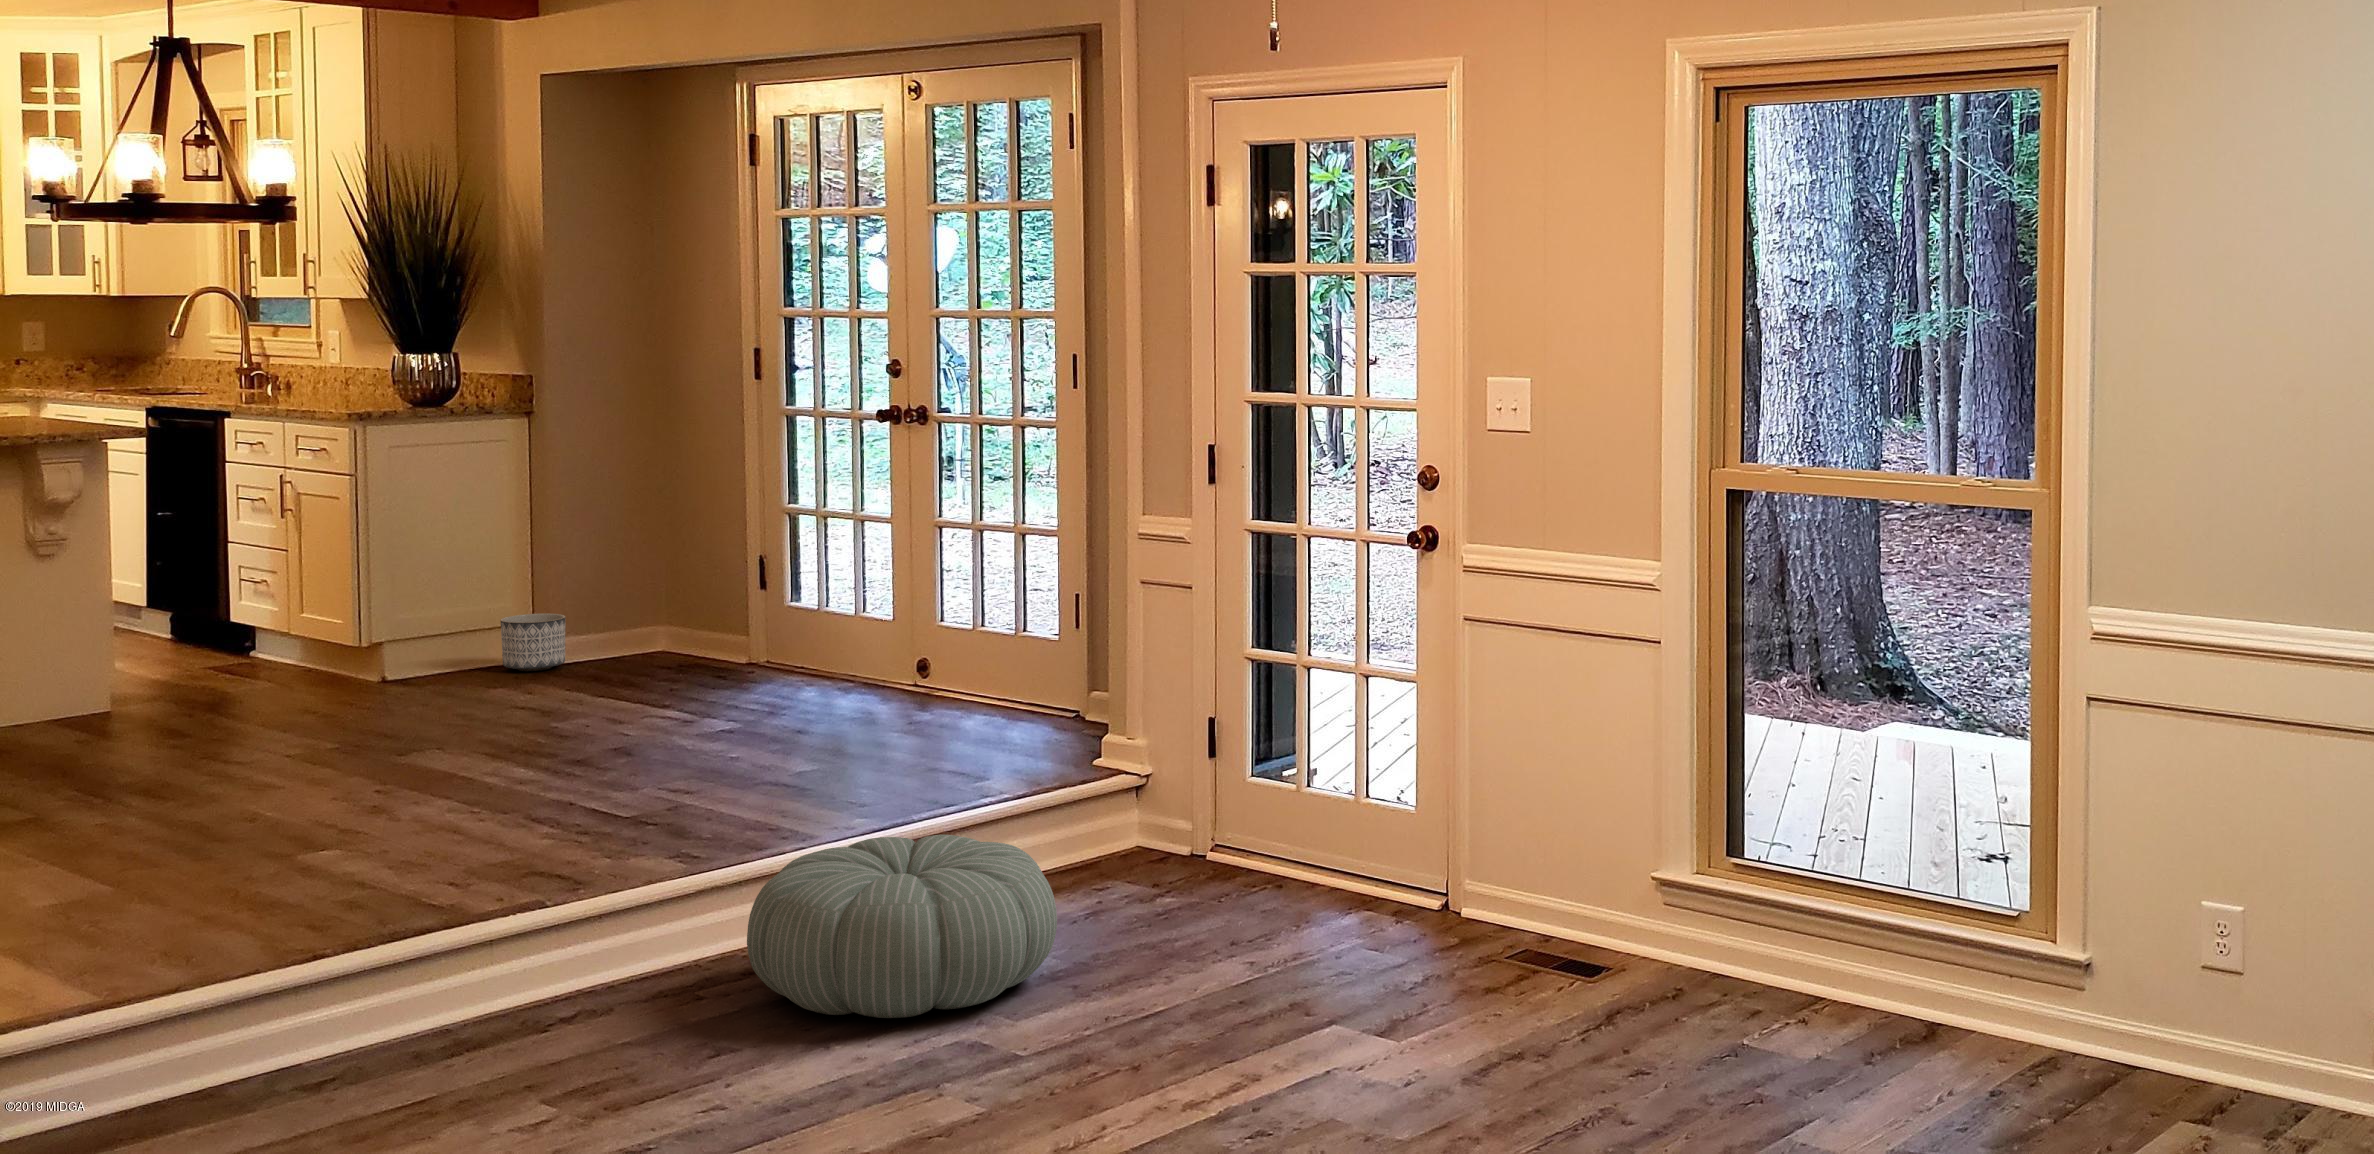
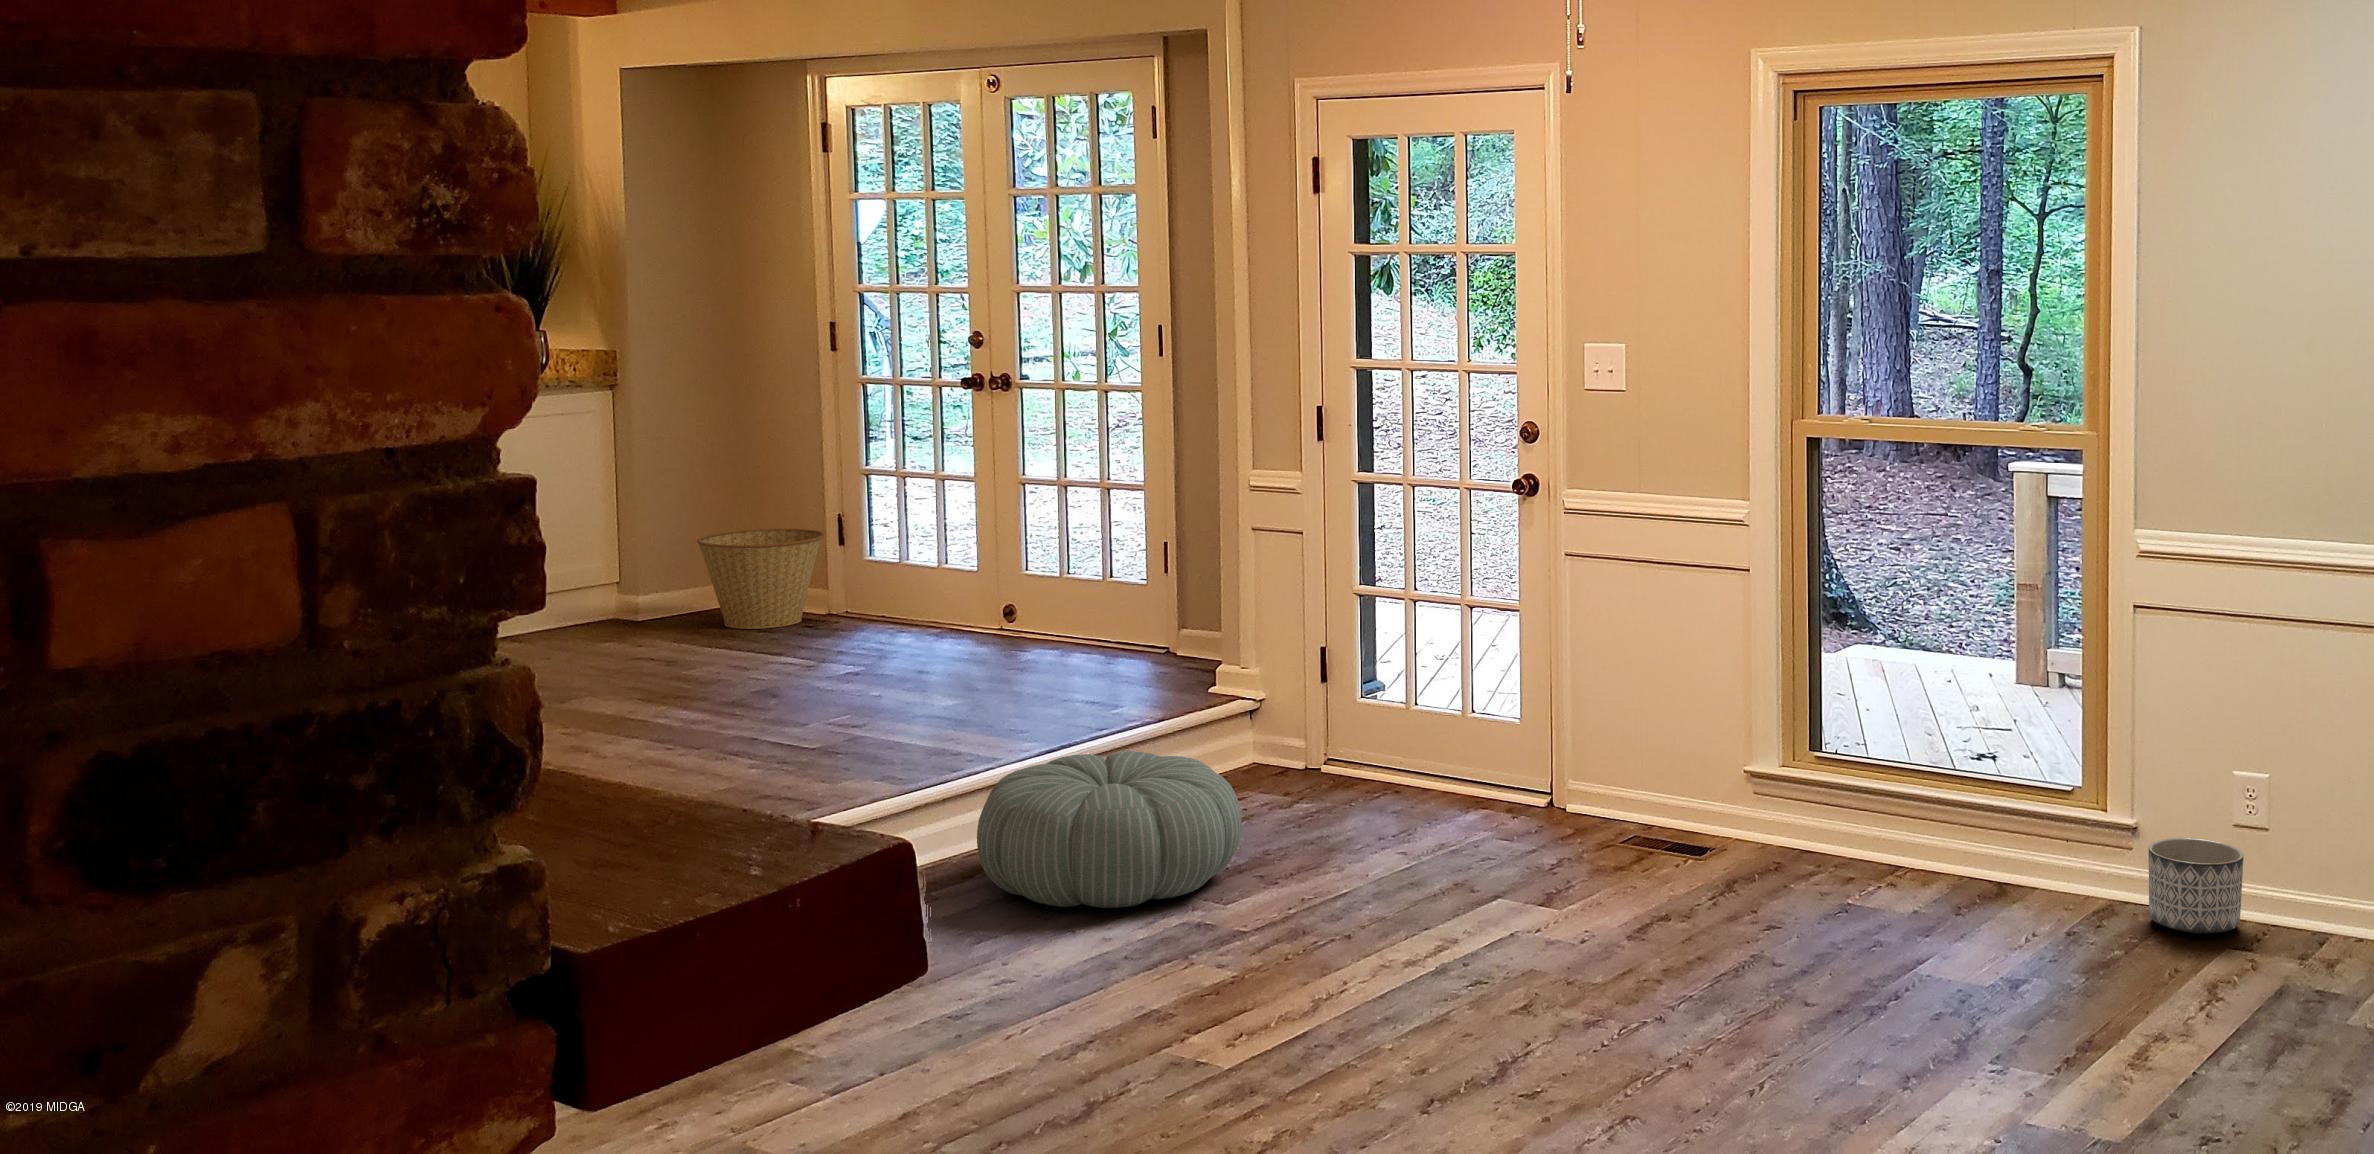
basket: none [602,571,742,679] -> present [697,529,825,629]
planter: present [500,614,566,671] -> present [2148,838,2244,934]

